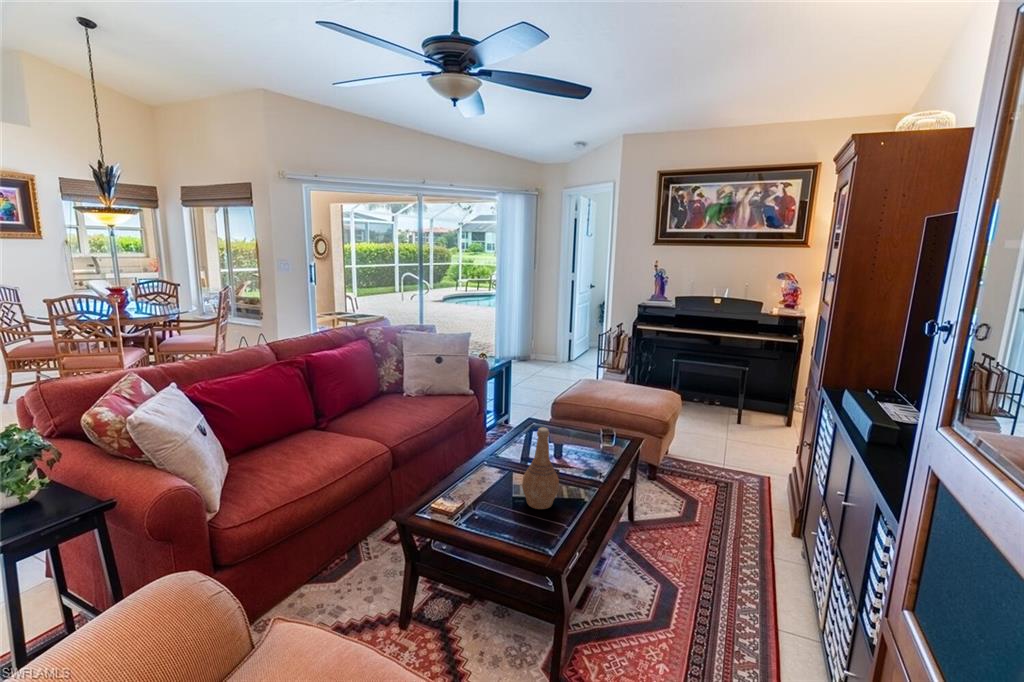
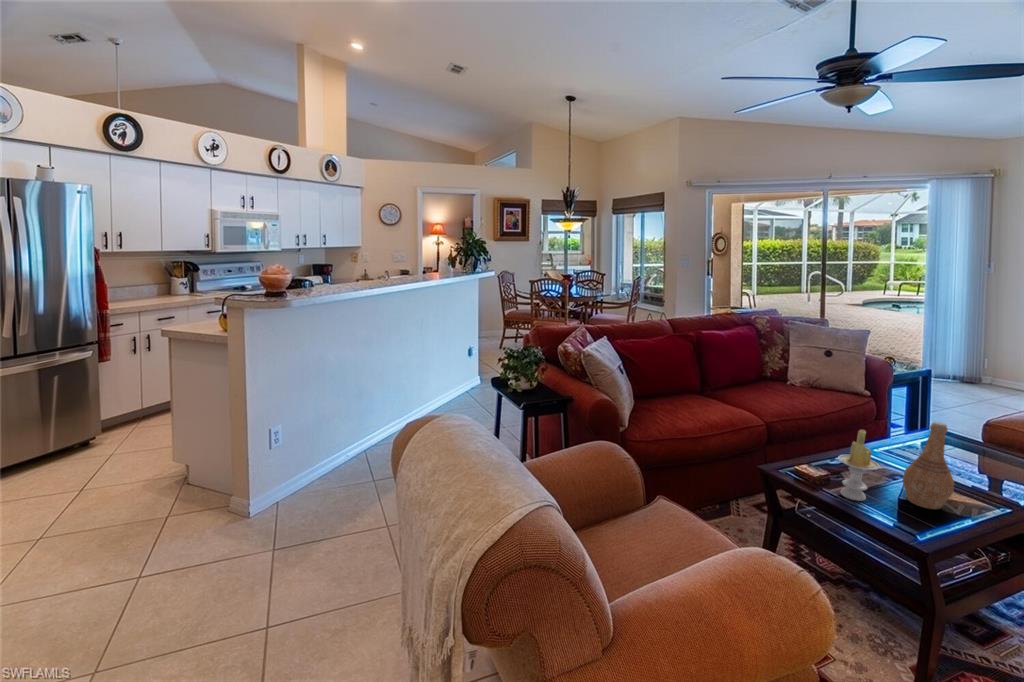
candle: none [471,451,506,525] -> present [838,430,880,501]

